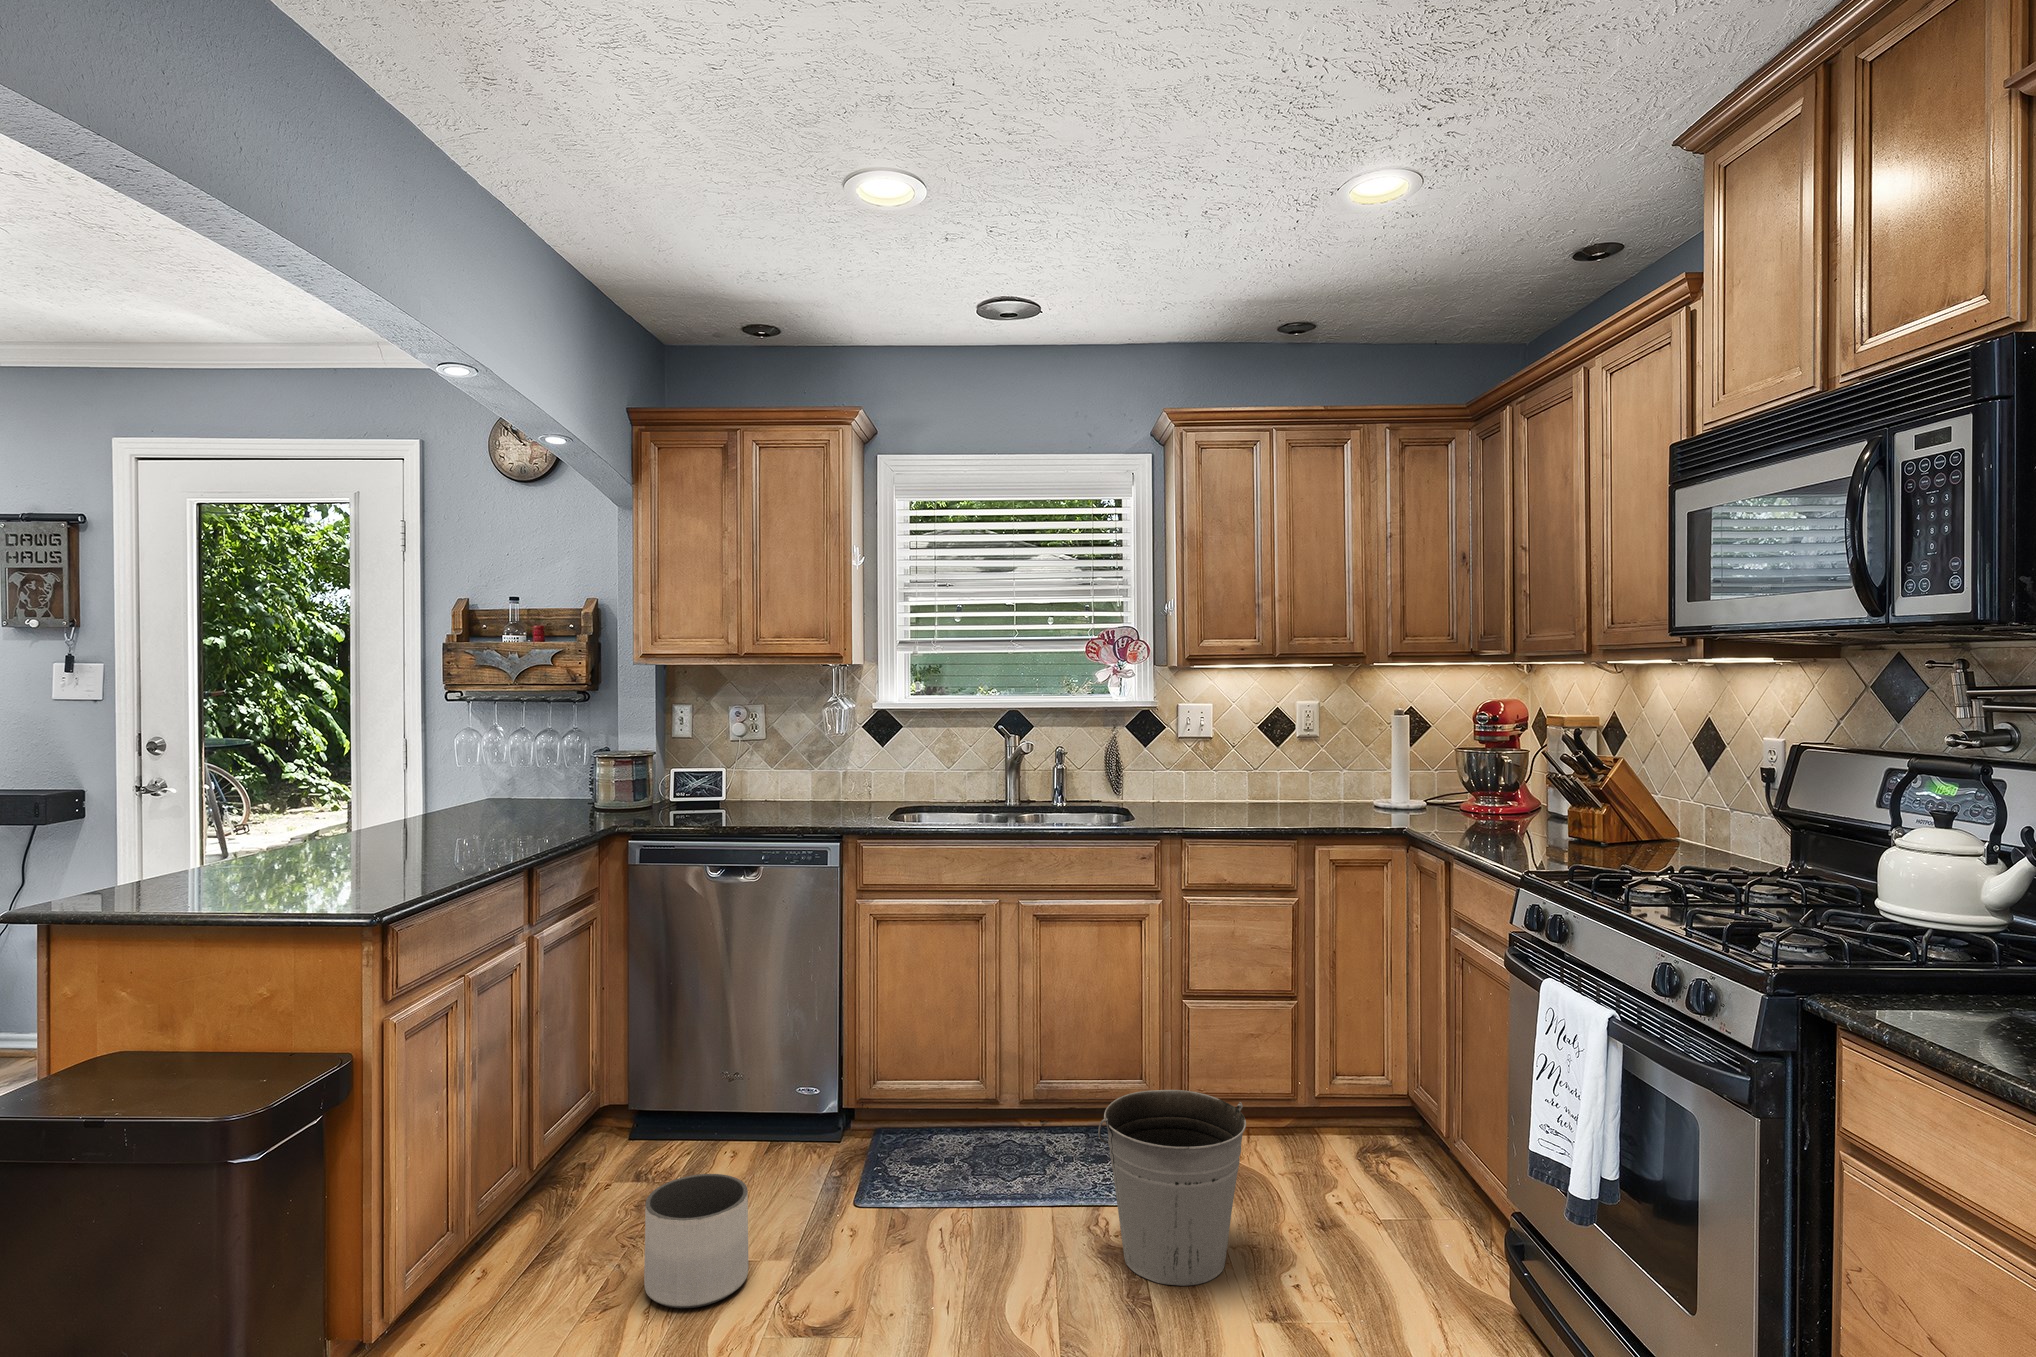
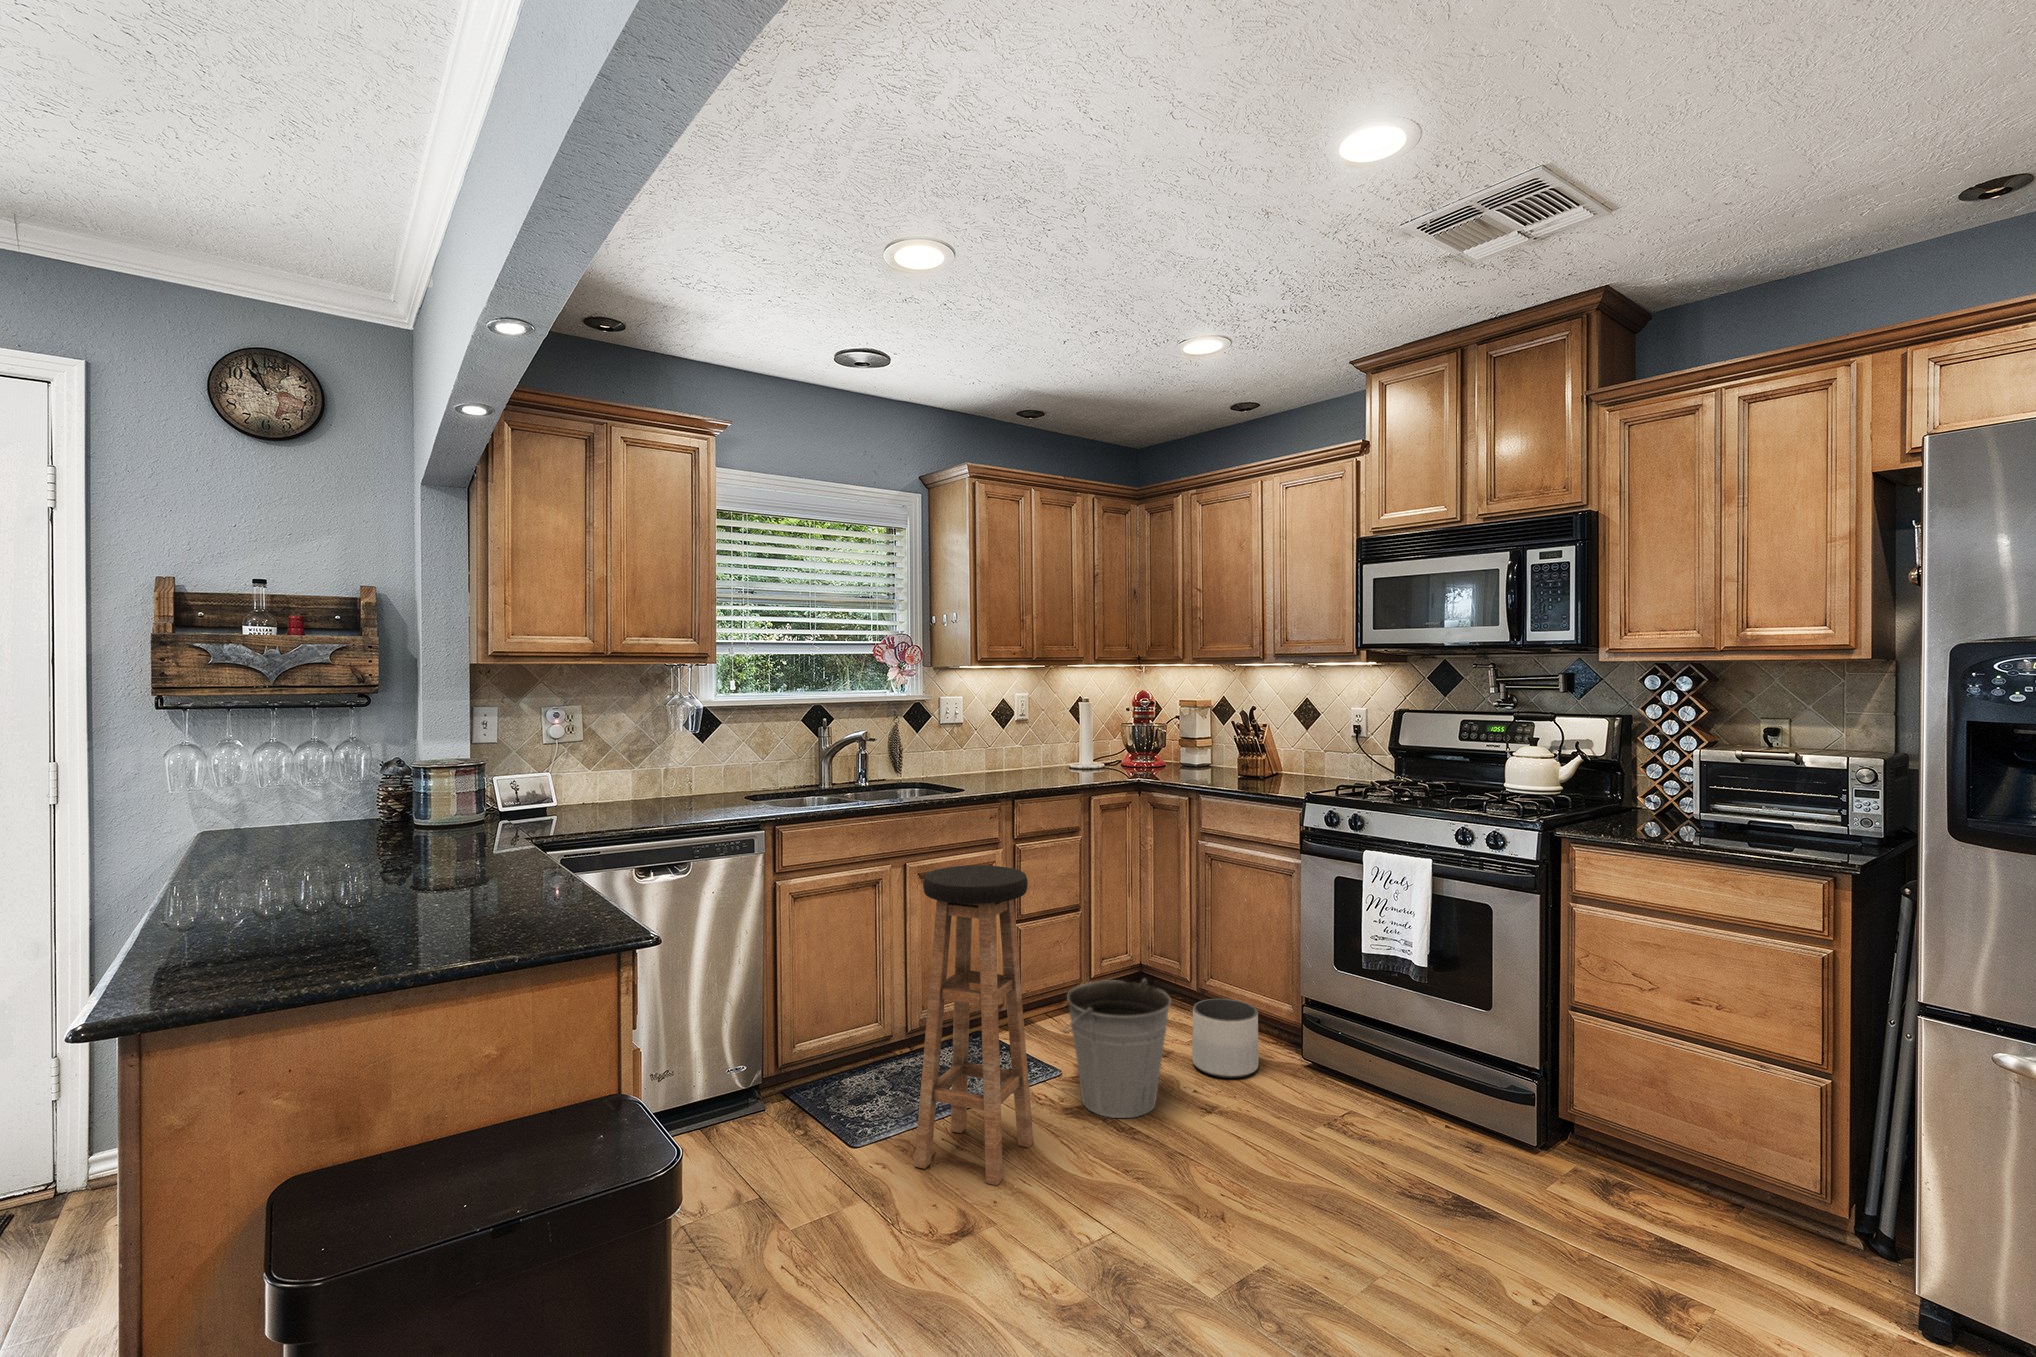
bar stool: none [871,906,1014,1297] -> present [914,865,1033,1185]
planter: present [644,1174,748,1308] -> present [1192,999,1259,1078]

